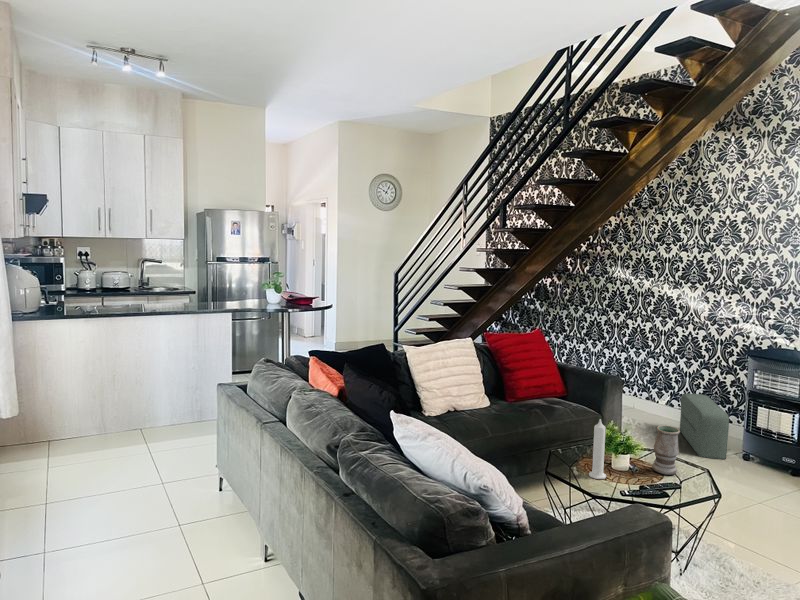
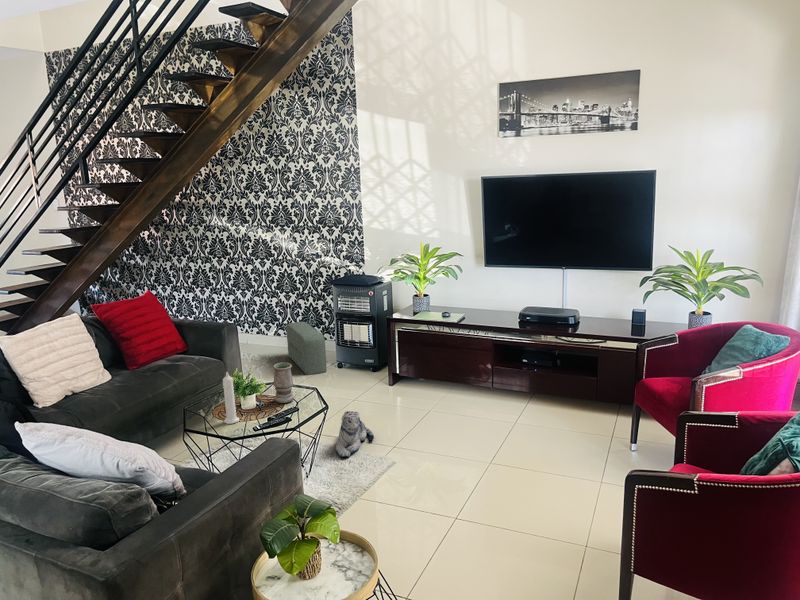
plush toy: none [724,510,784,570] -> present [335,411,374,457]

